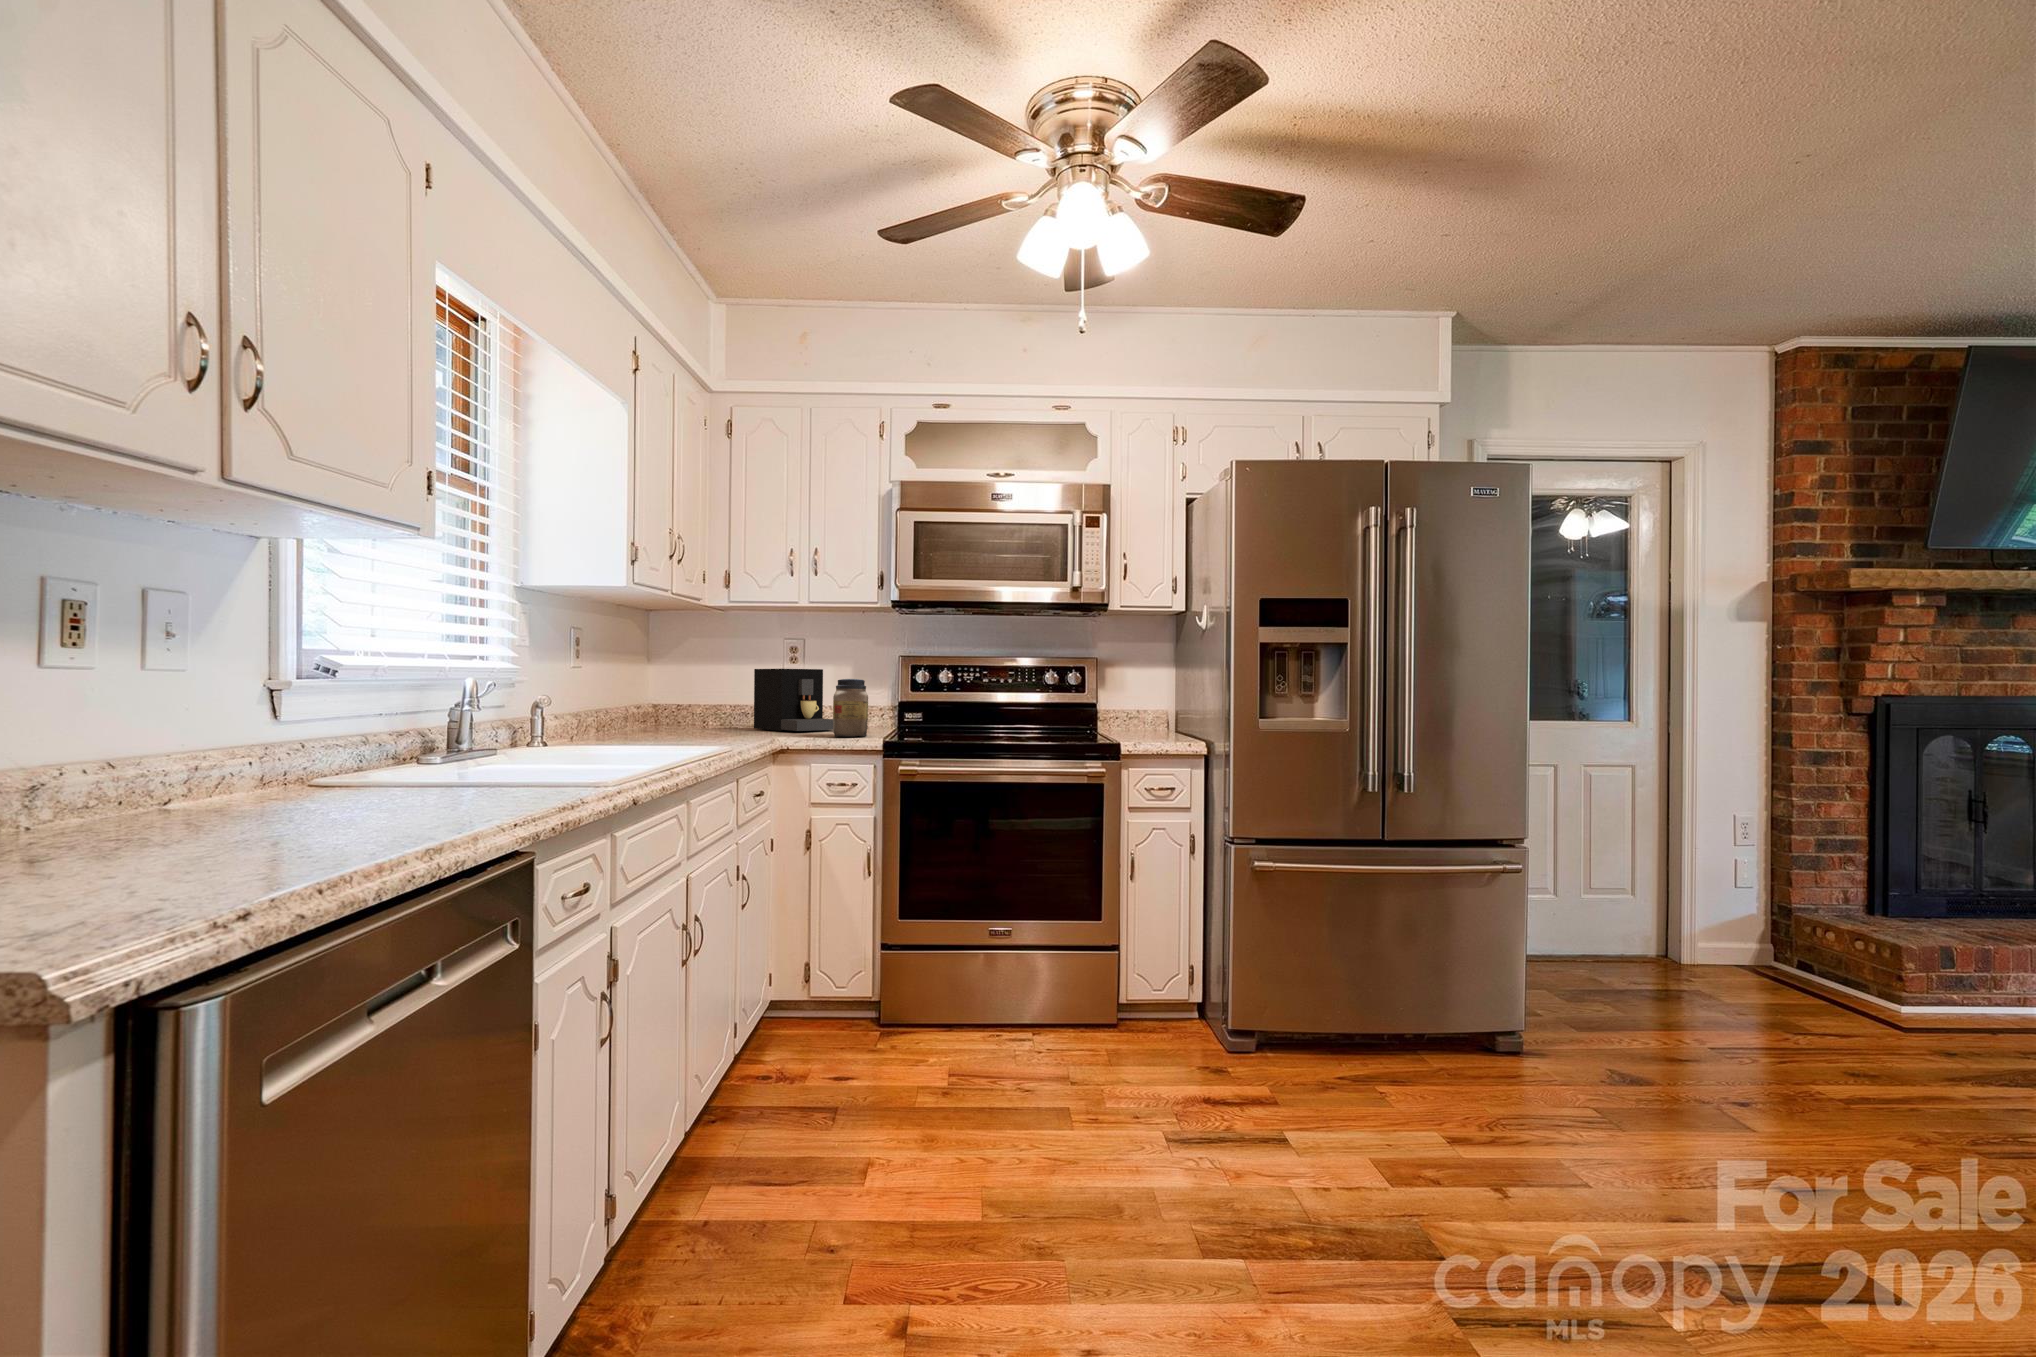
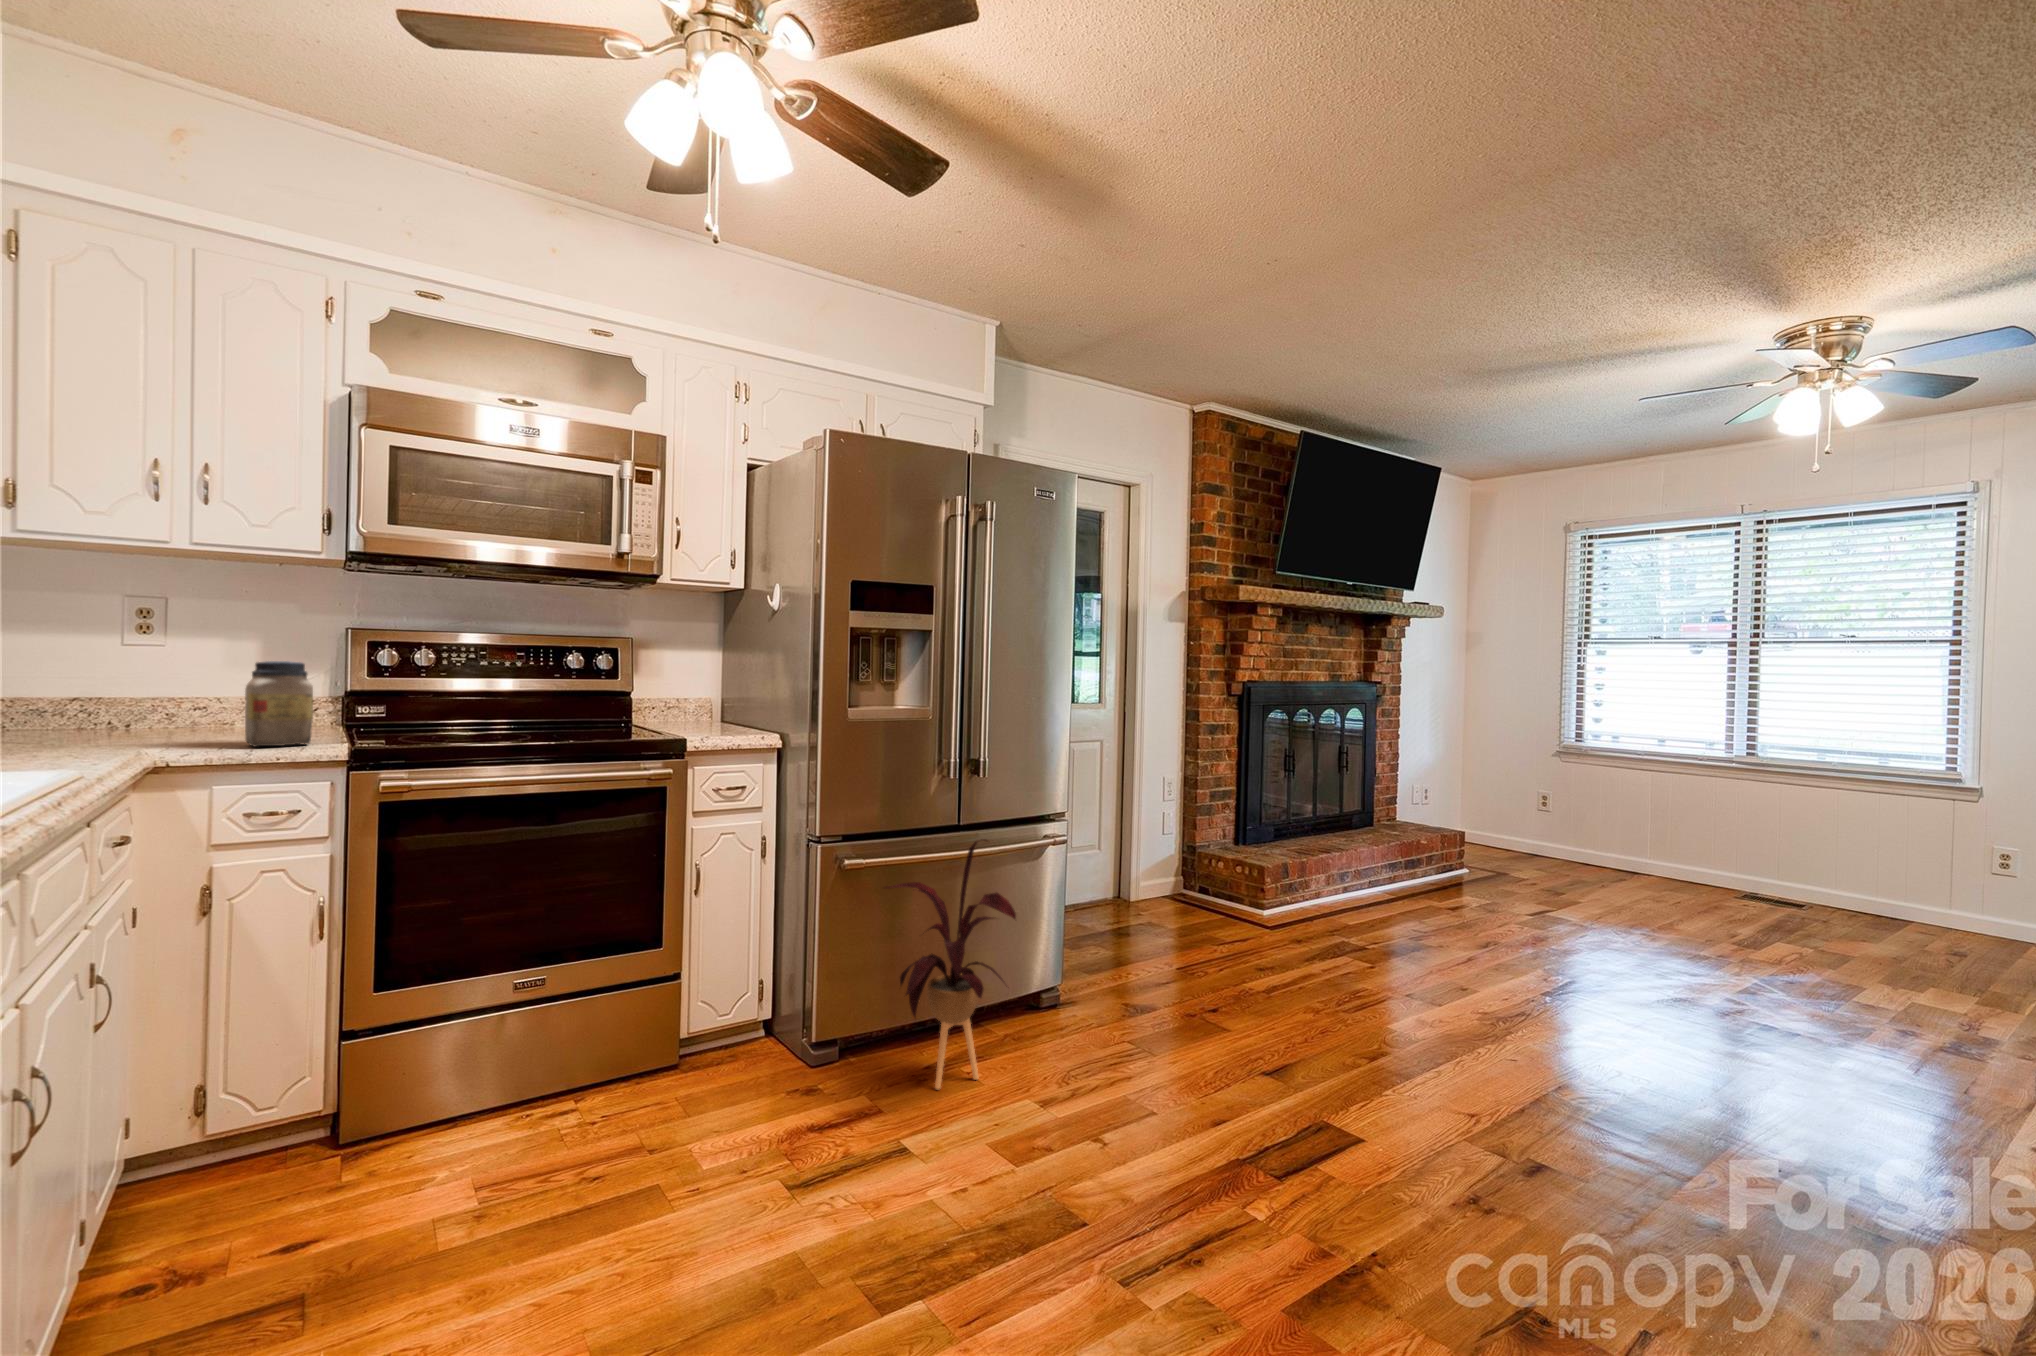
coffee maker: present [754,669,833,731] -> none [50,639,237,738]
house plant: none [1288,850,1418,1101] -> present [886,839,1016,1090]

